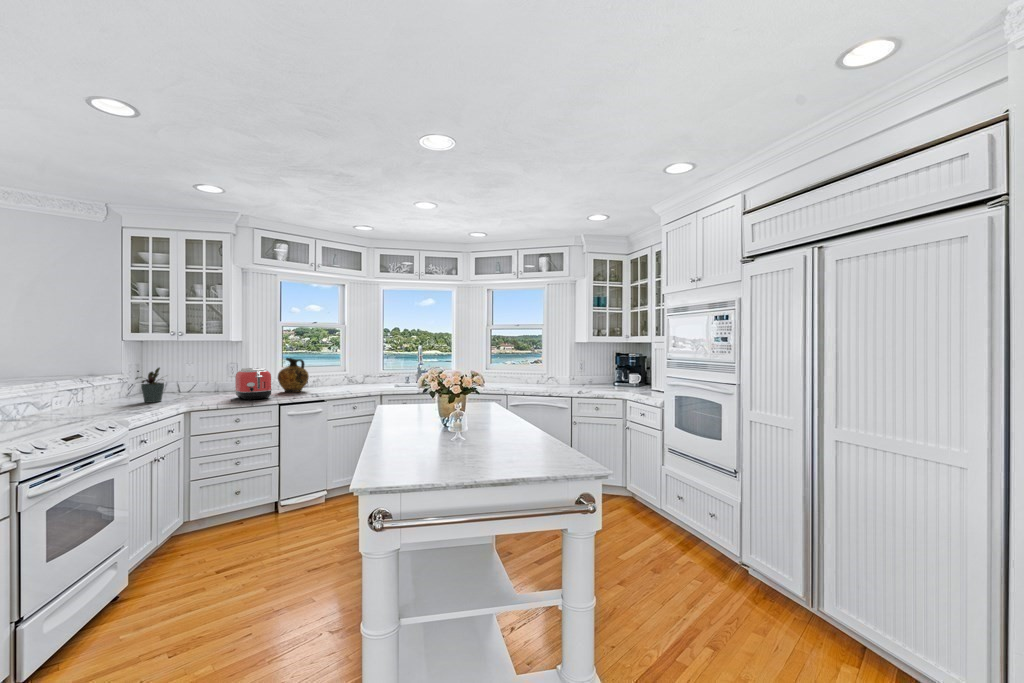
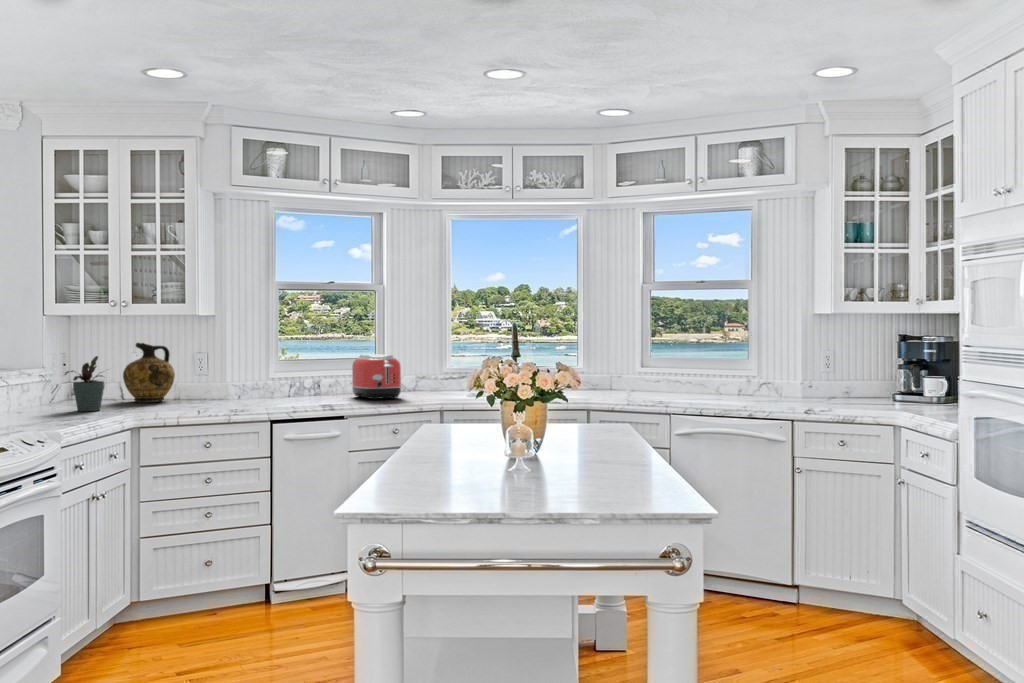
ceramic jug: present [278,358,309,392] -> present [123,343,175,402]
toaster: present [235,368,272,400] -> present [352,354,402,400]

